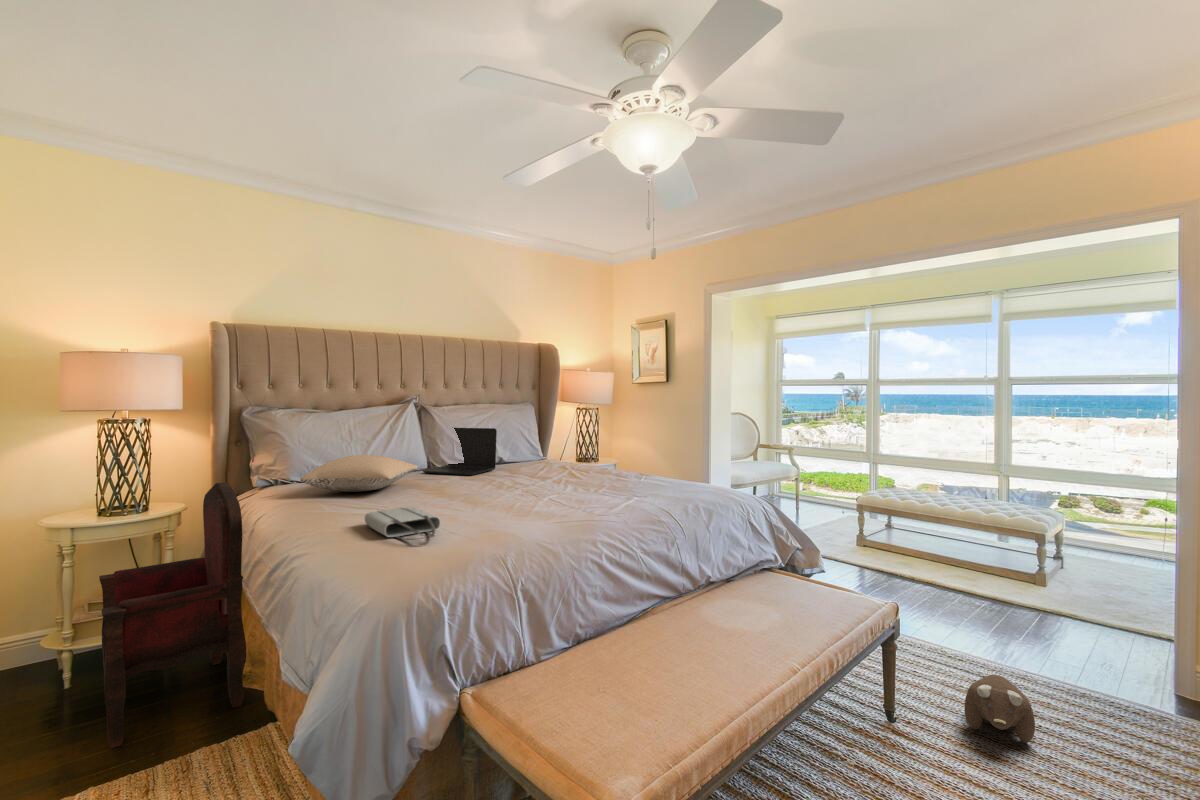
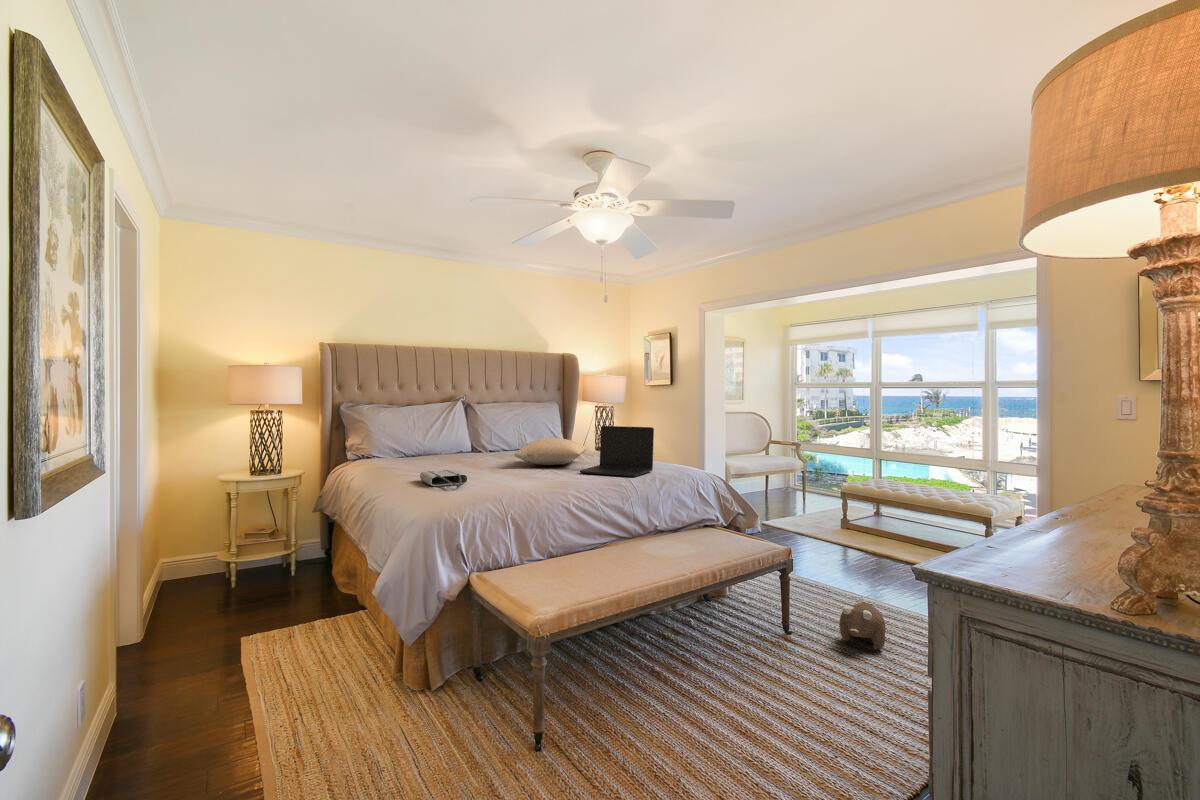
laptop: present [423,428,497,475] -> present [580,426,654,477]
pillow: present [300,455,418,492] -> present [515,438,589,465]
armchair: present [99,482,246,748] -> none [253,453,345,619]

